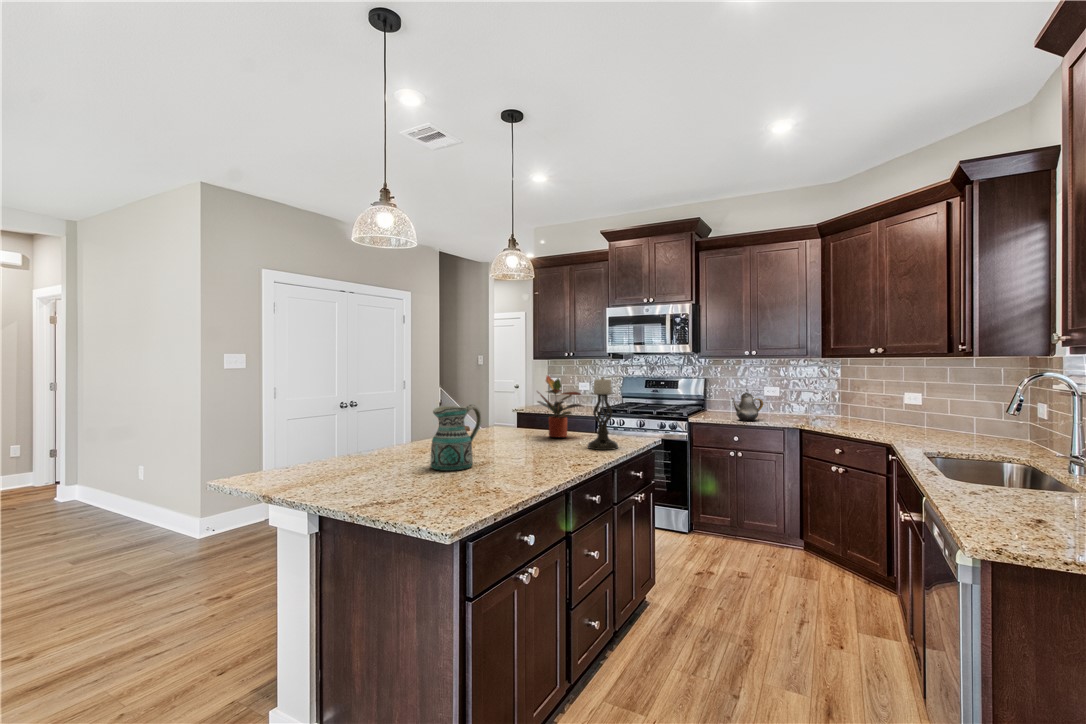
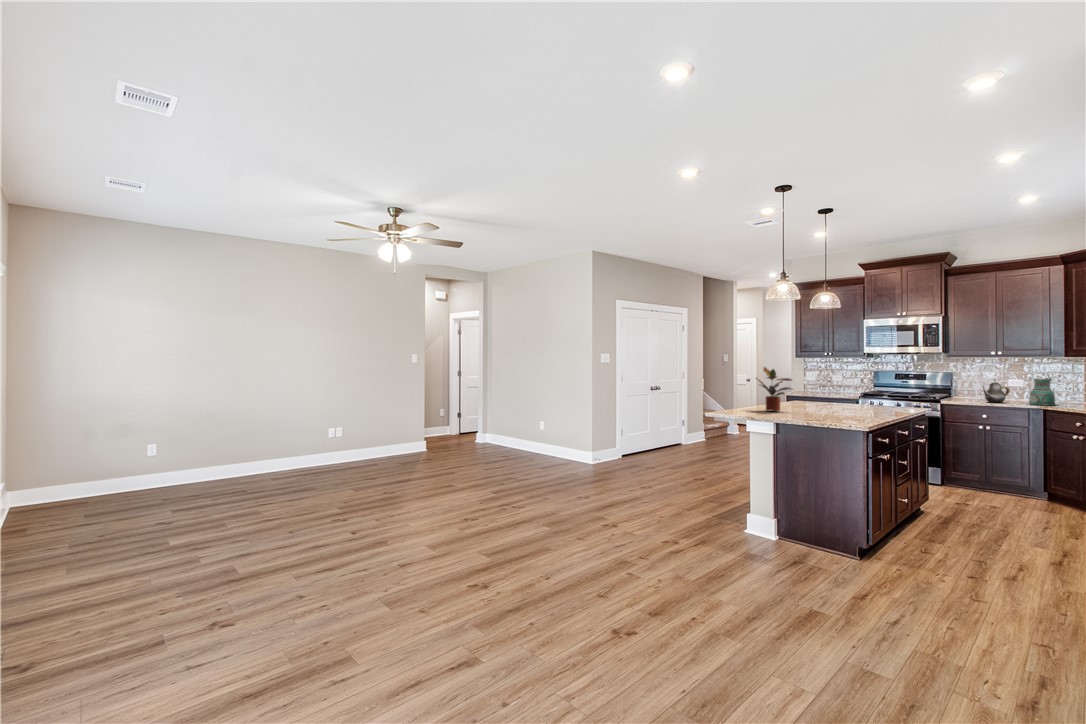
potted plant: present [537,376,583,437] -> present [757,367,792,411]
candle holder: present [588,377,618,450] -> none [890,366,913,409]
ceramic pitcher: present [430,405,481,471] -> present [1029,378,1055,406]

